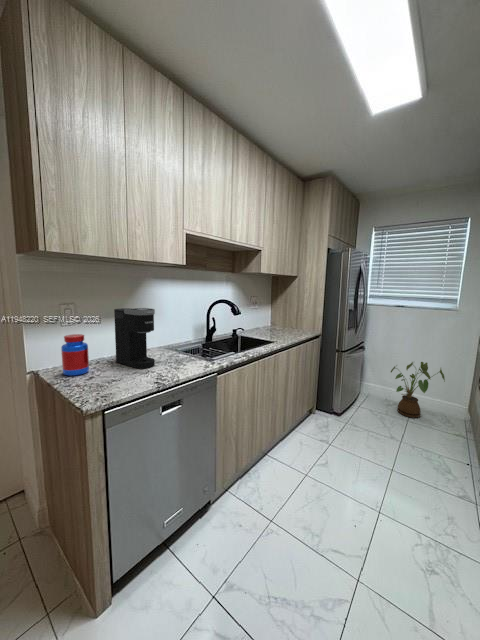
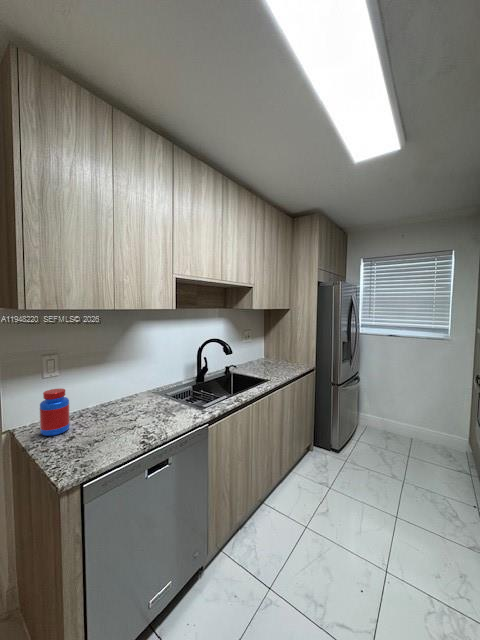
coffee maker: present [114,308,155,369] -> none [99,356,142,423]
house plant: present [391,362,445,418] -> none [388,393,443,453]

